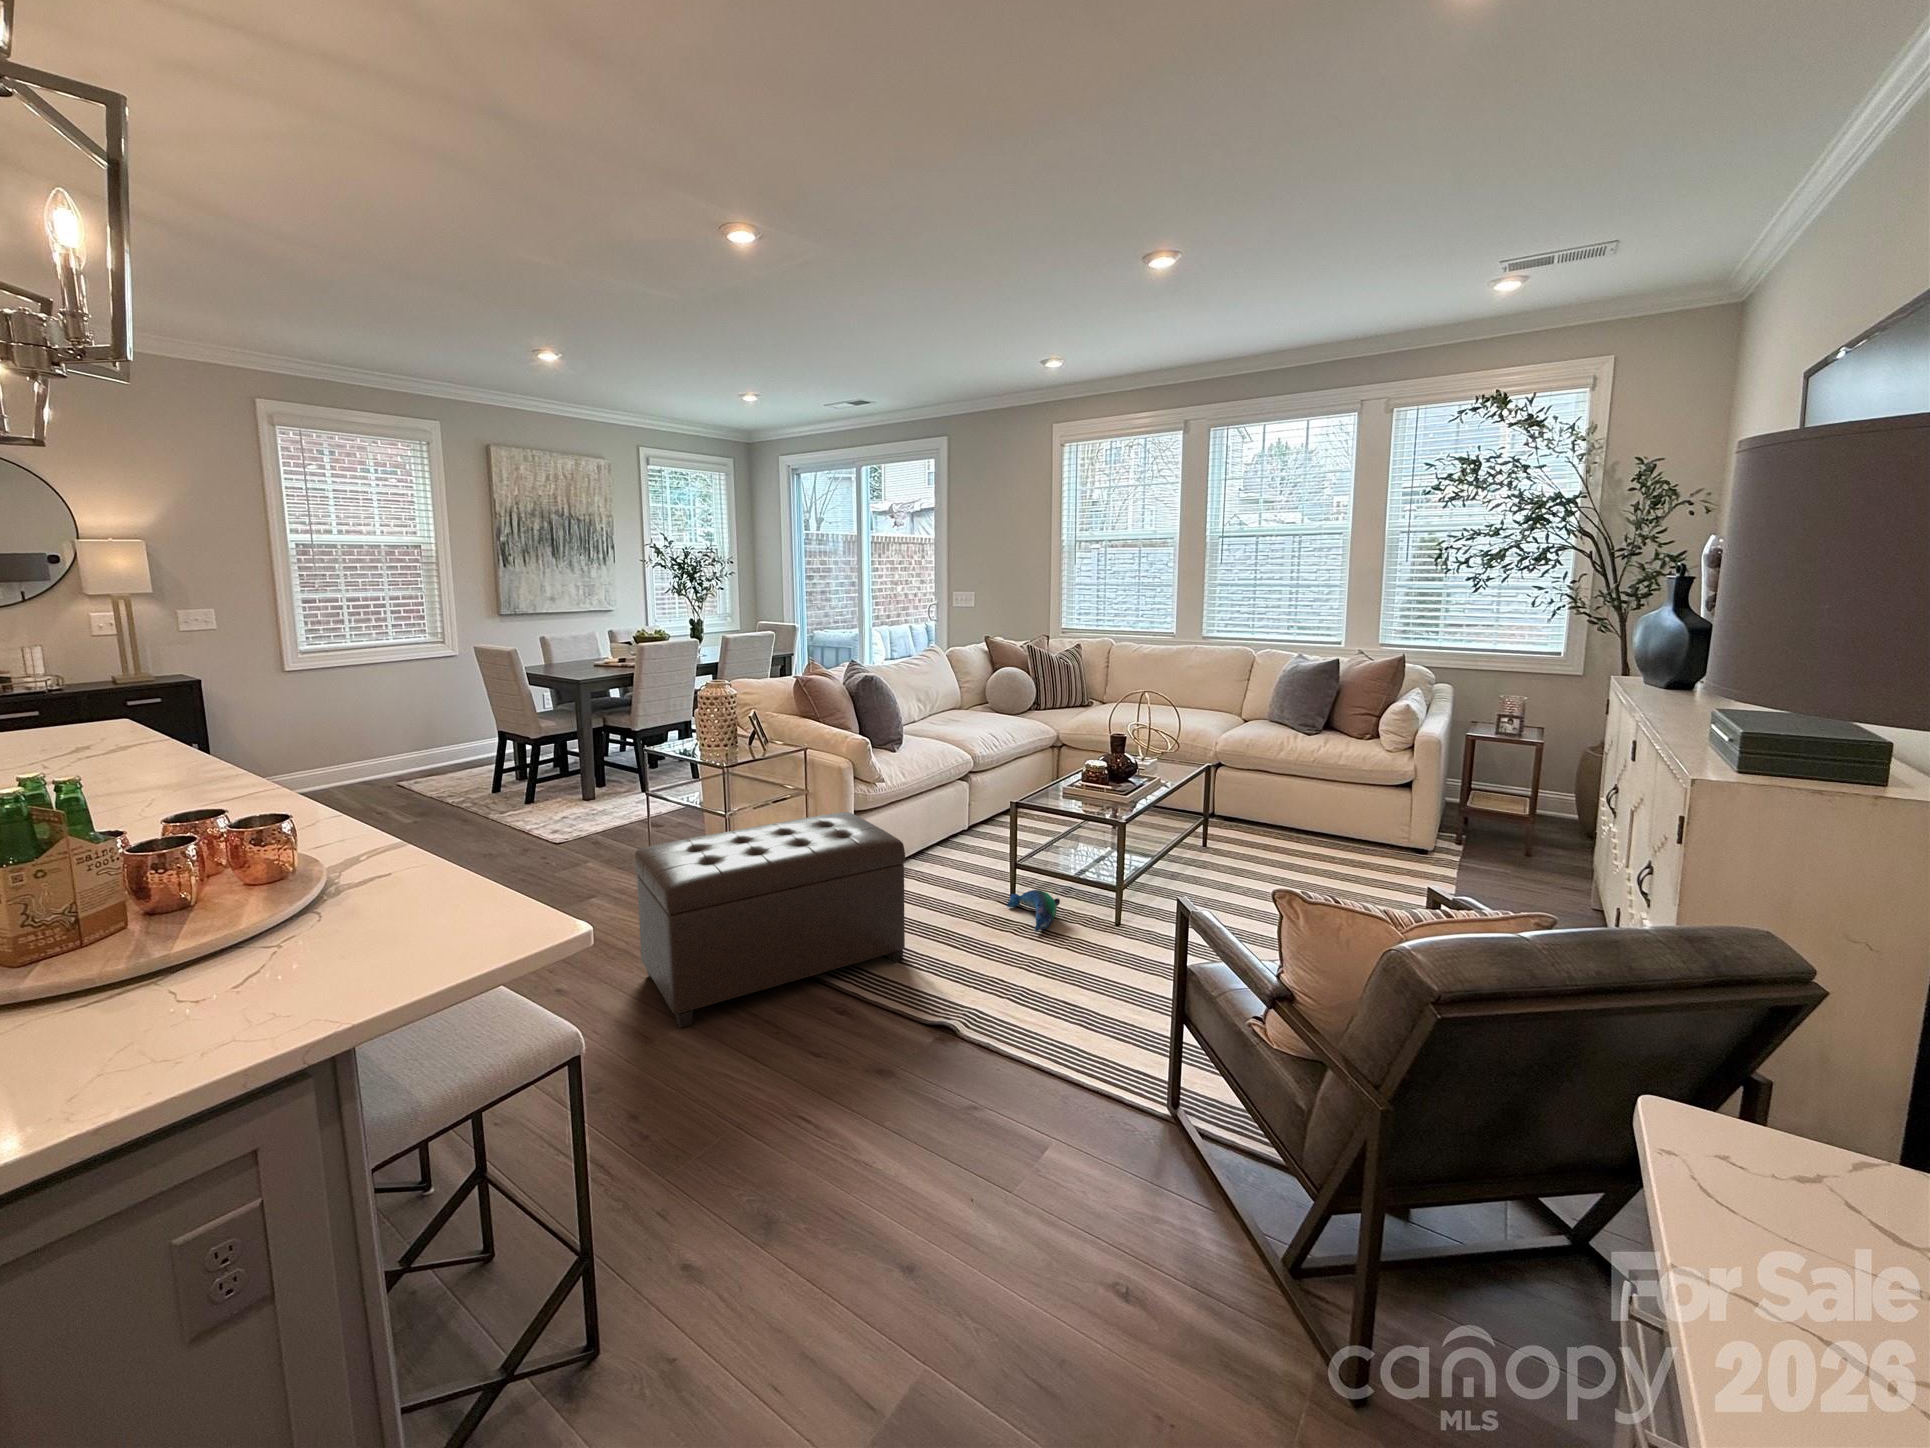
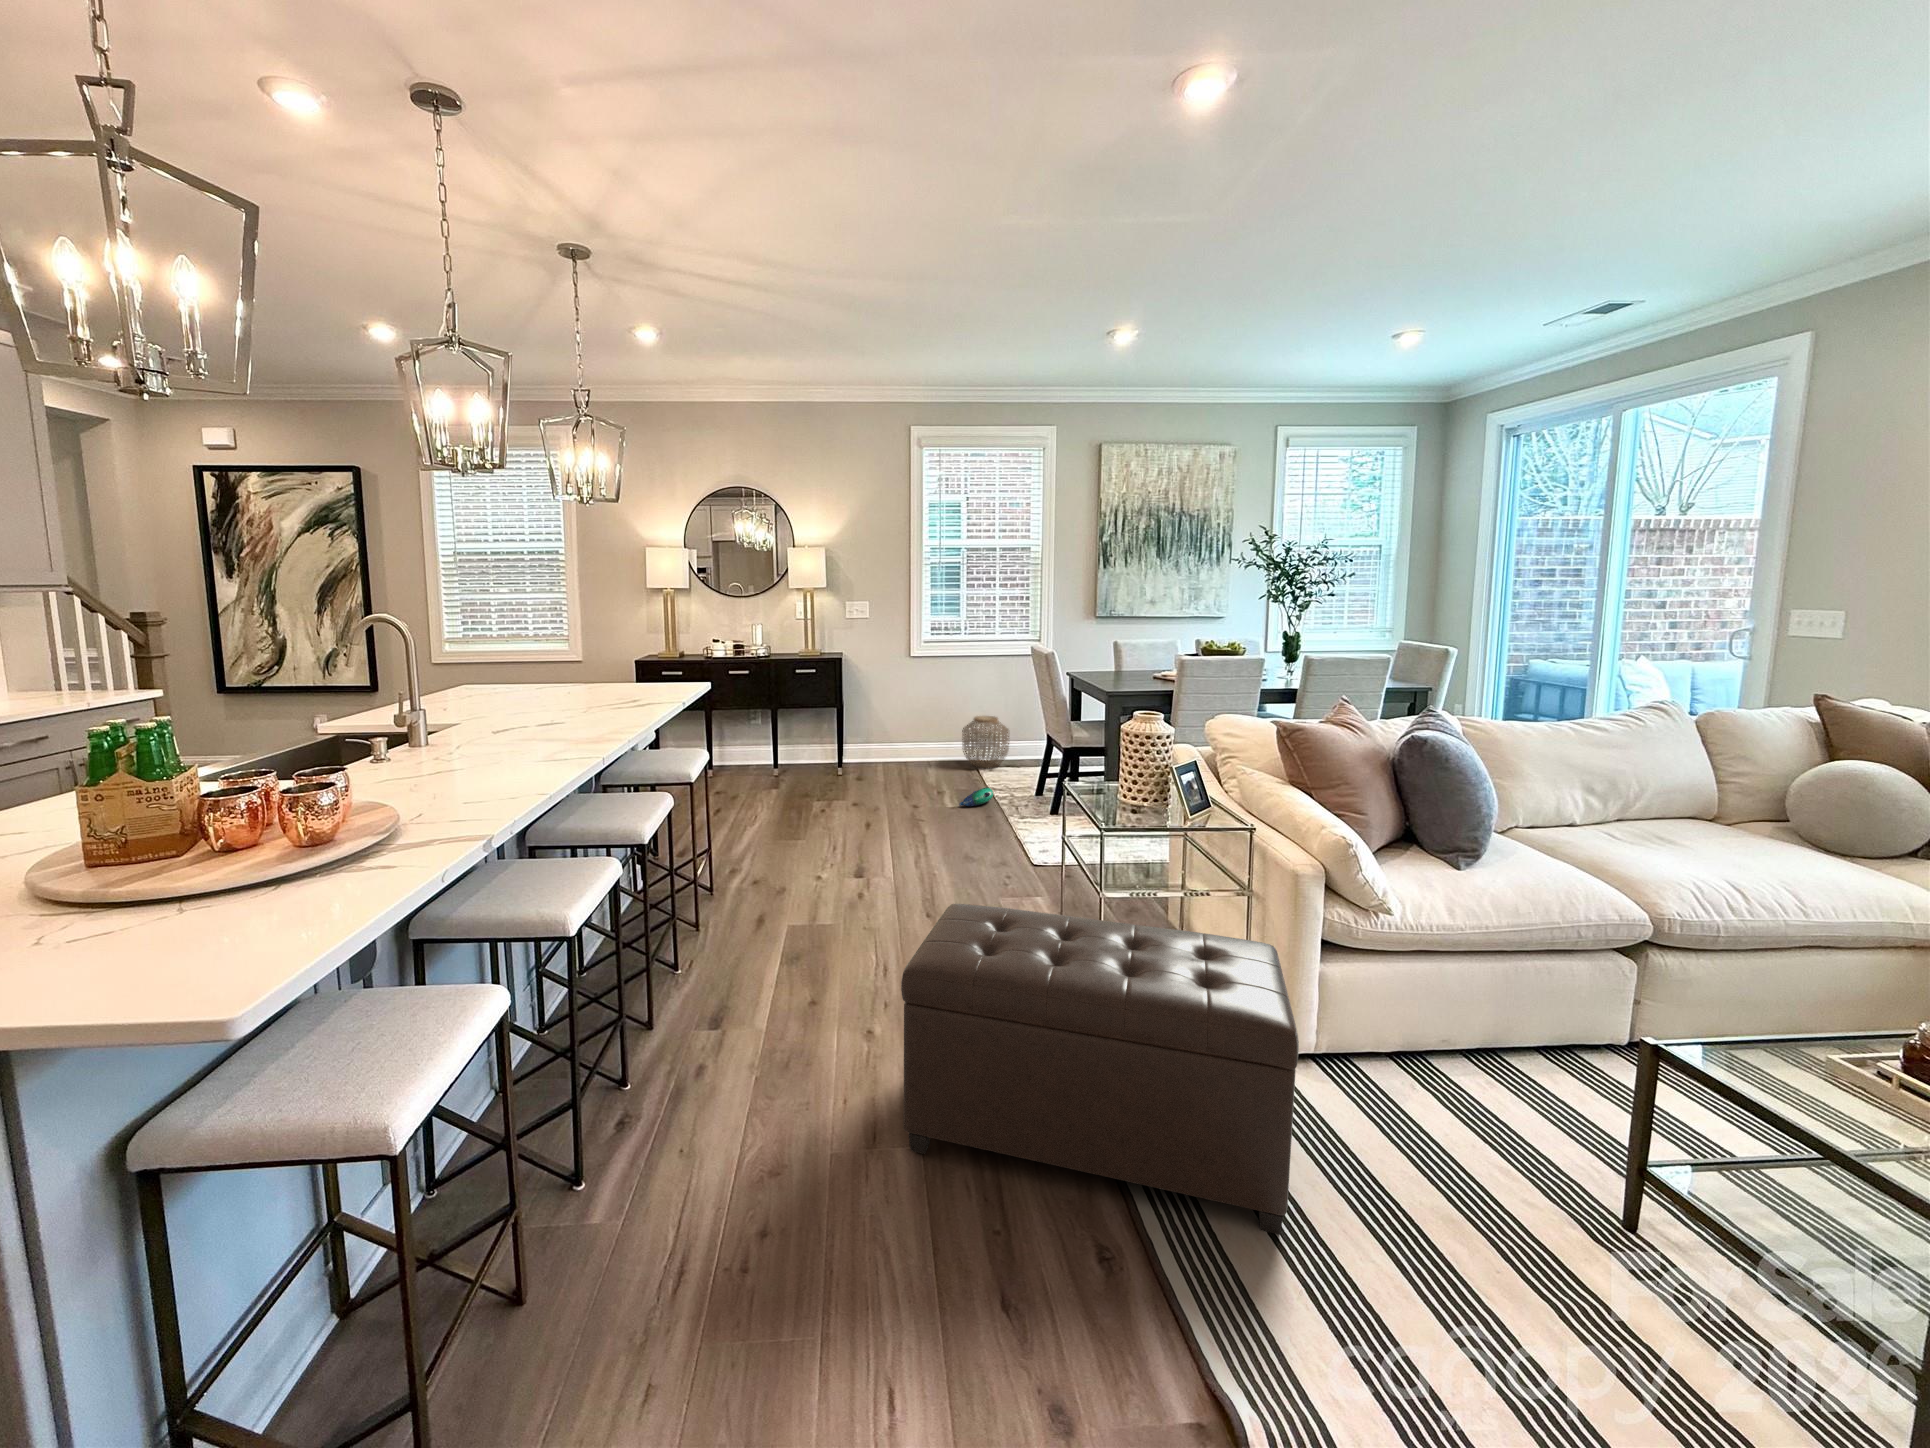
woven basket: none [368,725,428,782] -> present [962,716,1009,768]
plush toy: present [1007,890,1060,932] -> present [959,787,993,806]

